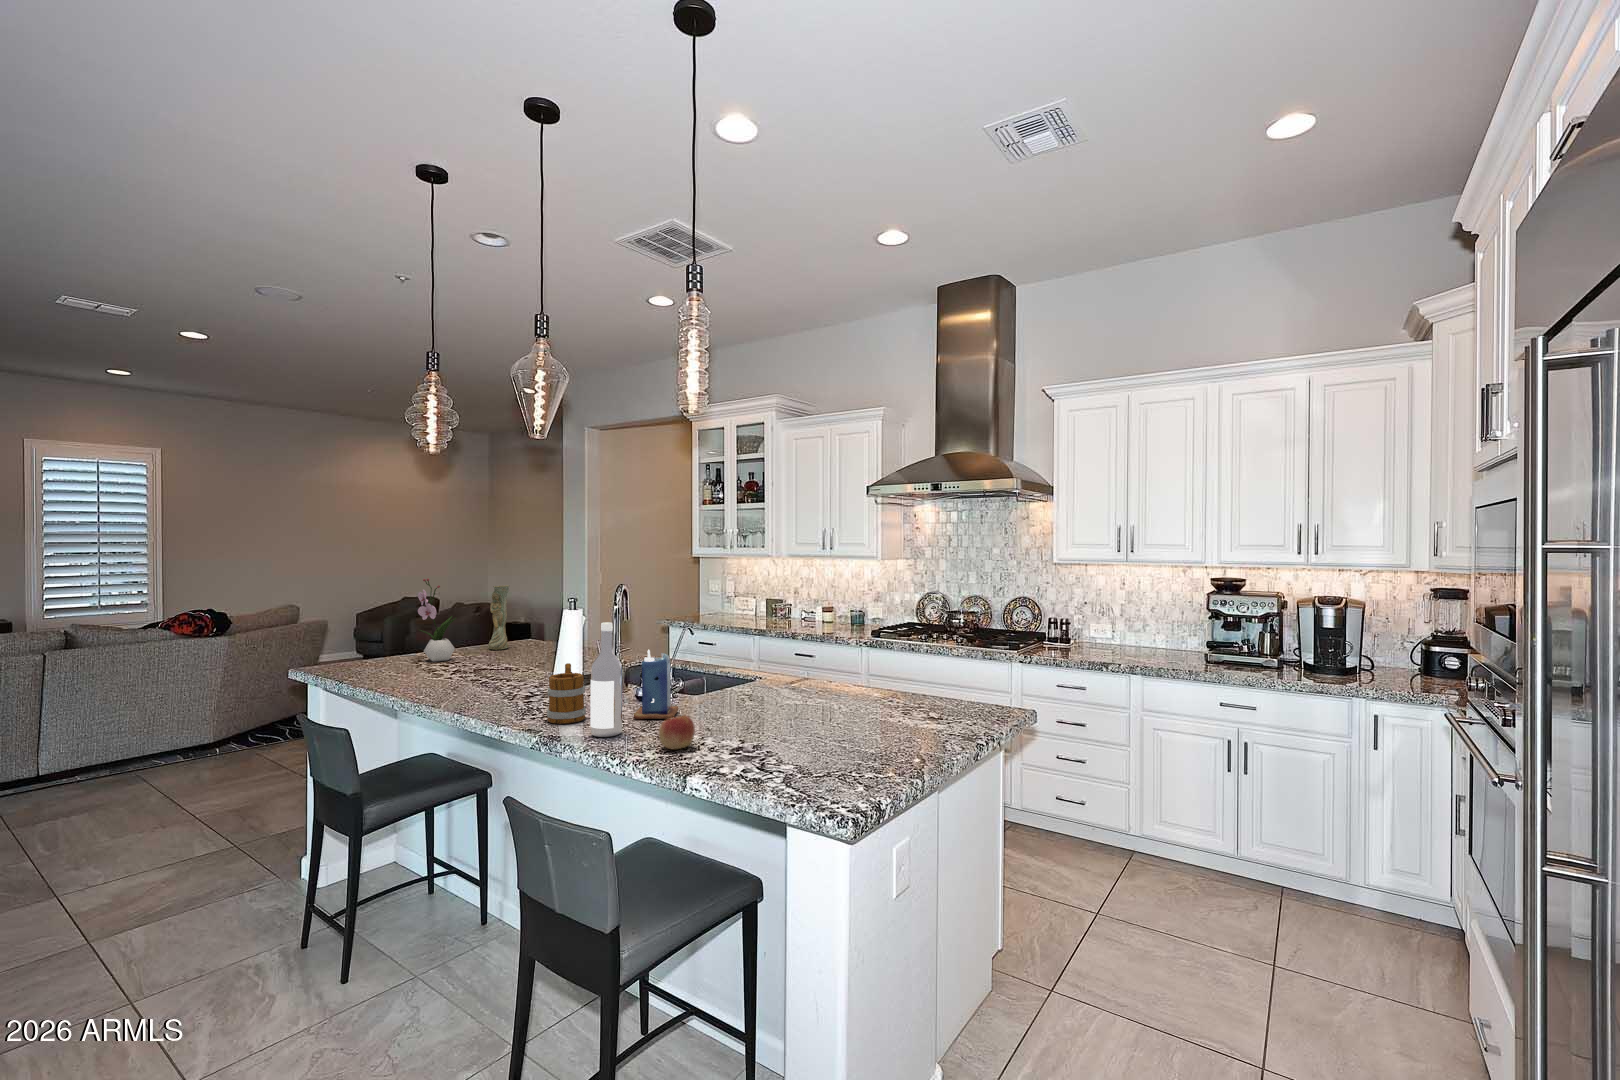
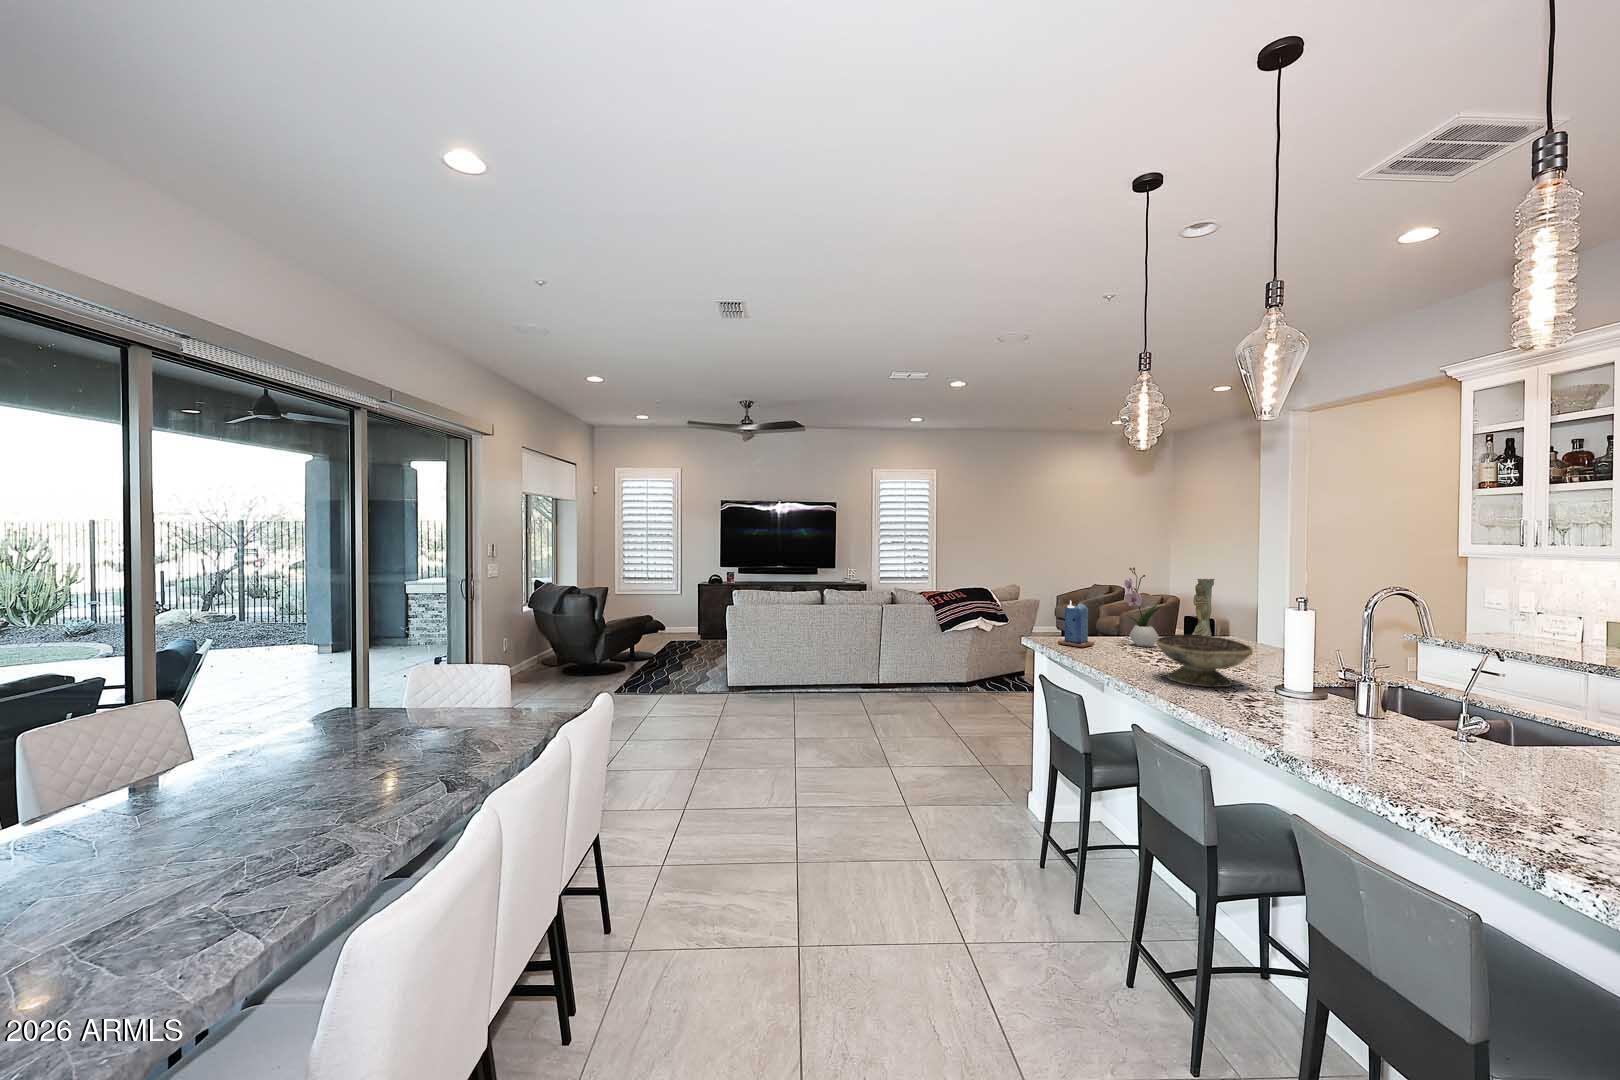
wine bottle: present [590,622,622,737] -> none [1352,631,1403,775]
decorative bowl: none [444,642,533,693] -> present [1156,635,1253,687]
candle: present [634,650,678,719] -> present [1058,600,1094,648]
mug: present [547,663,586,724] -> none [1283,672,1337,744]
apple: present [659,715,695,749] -> none [1476,776,1550,824]

